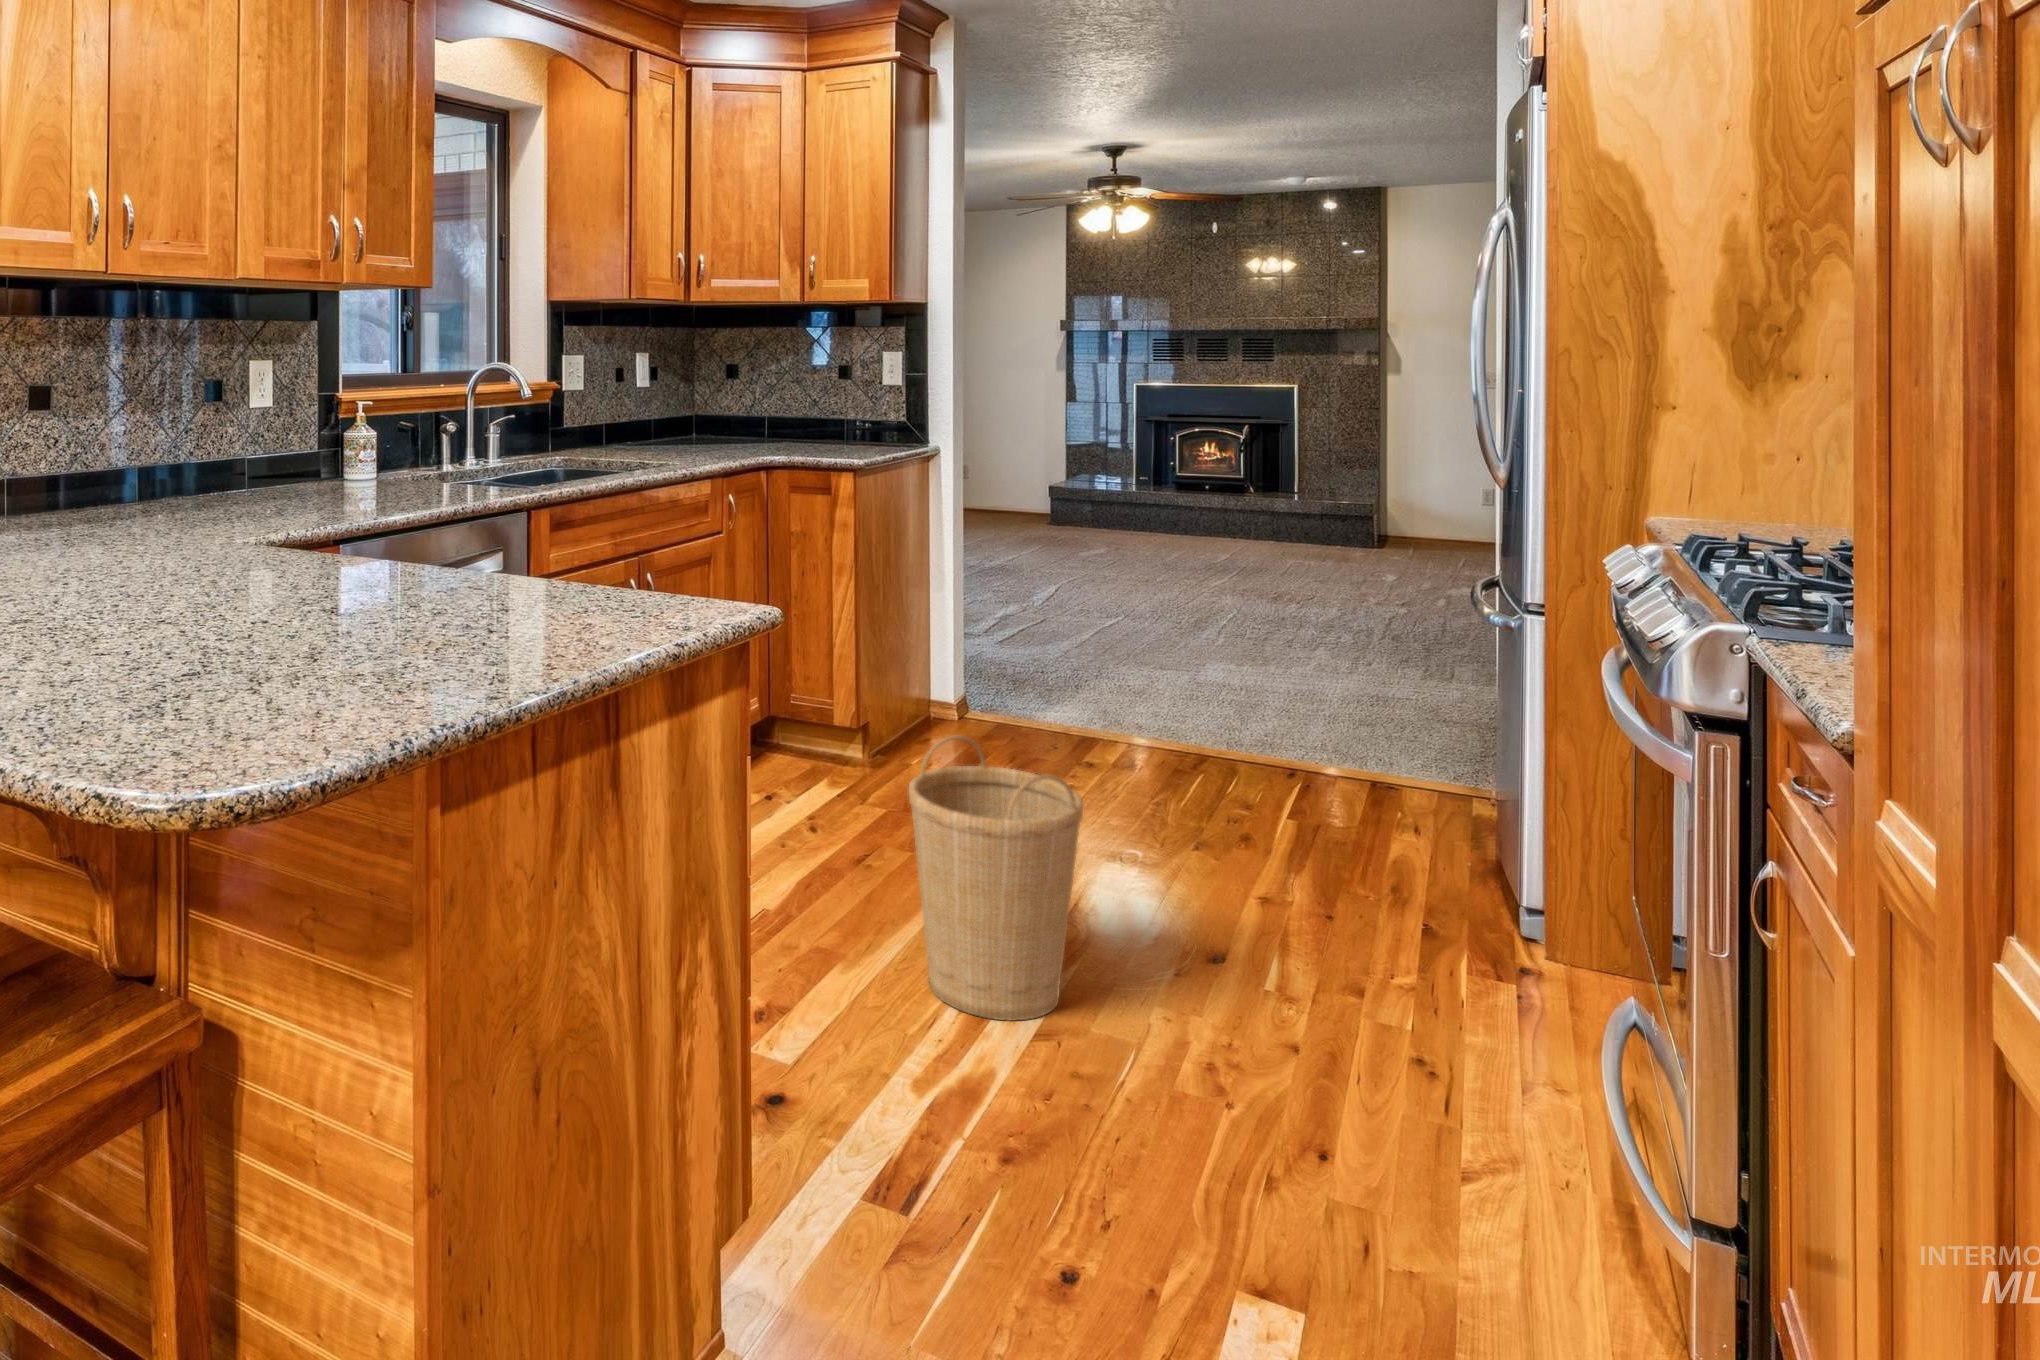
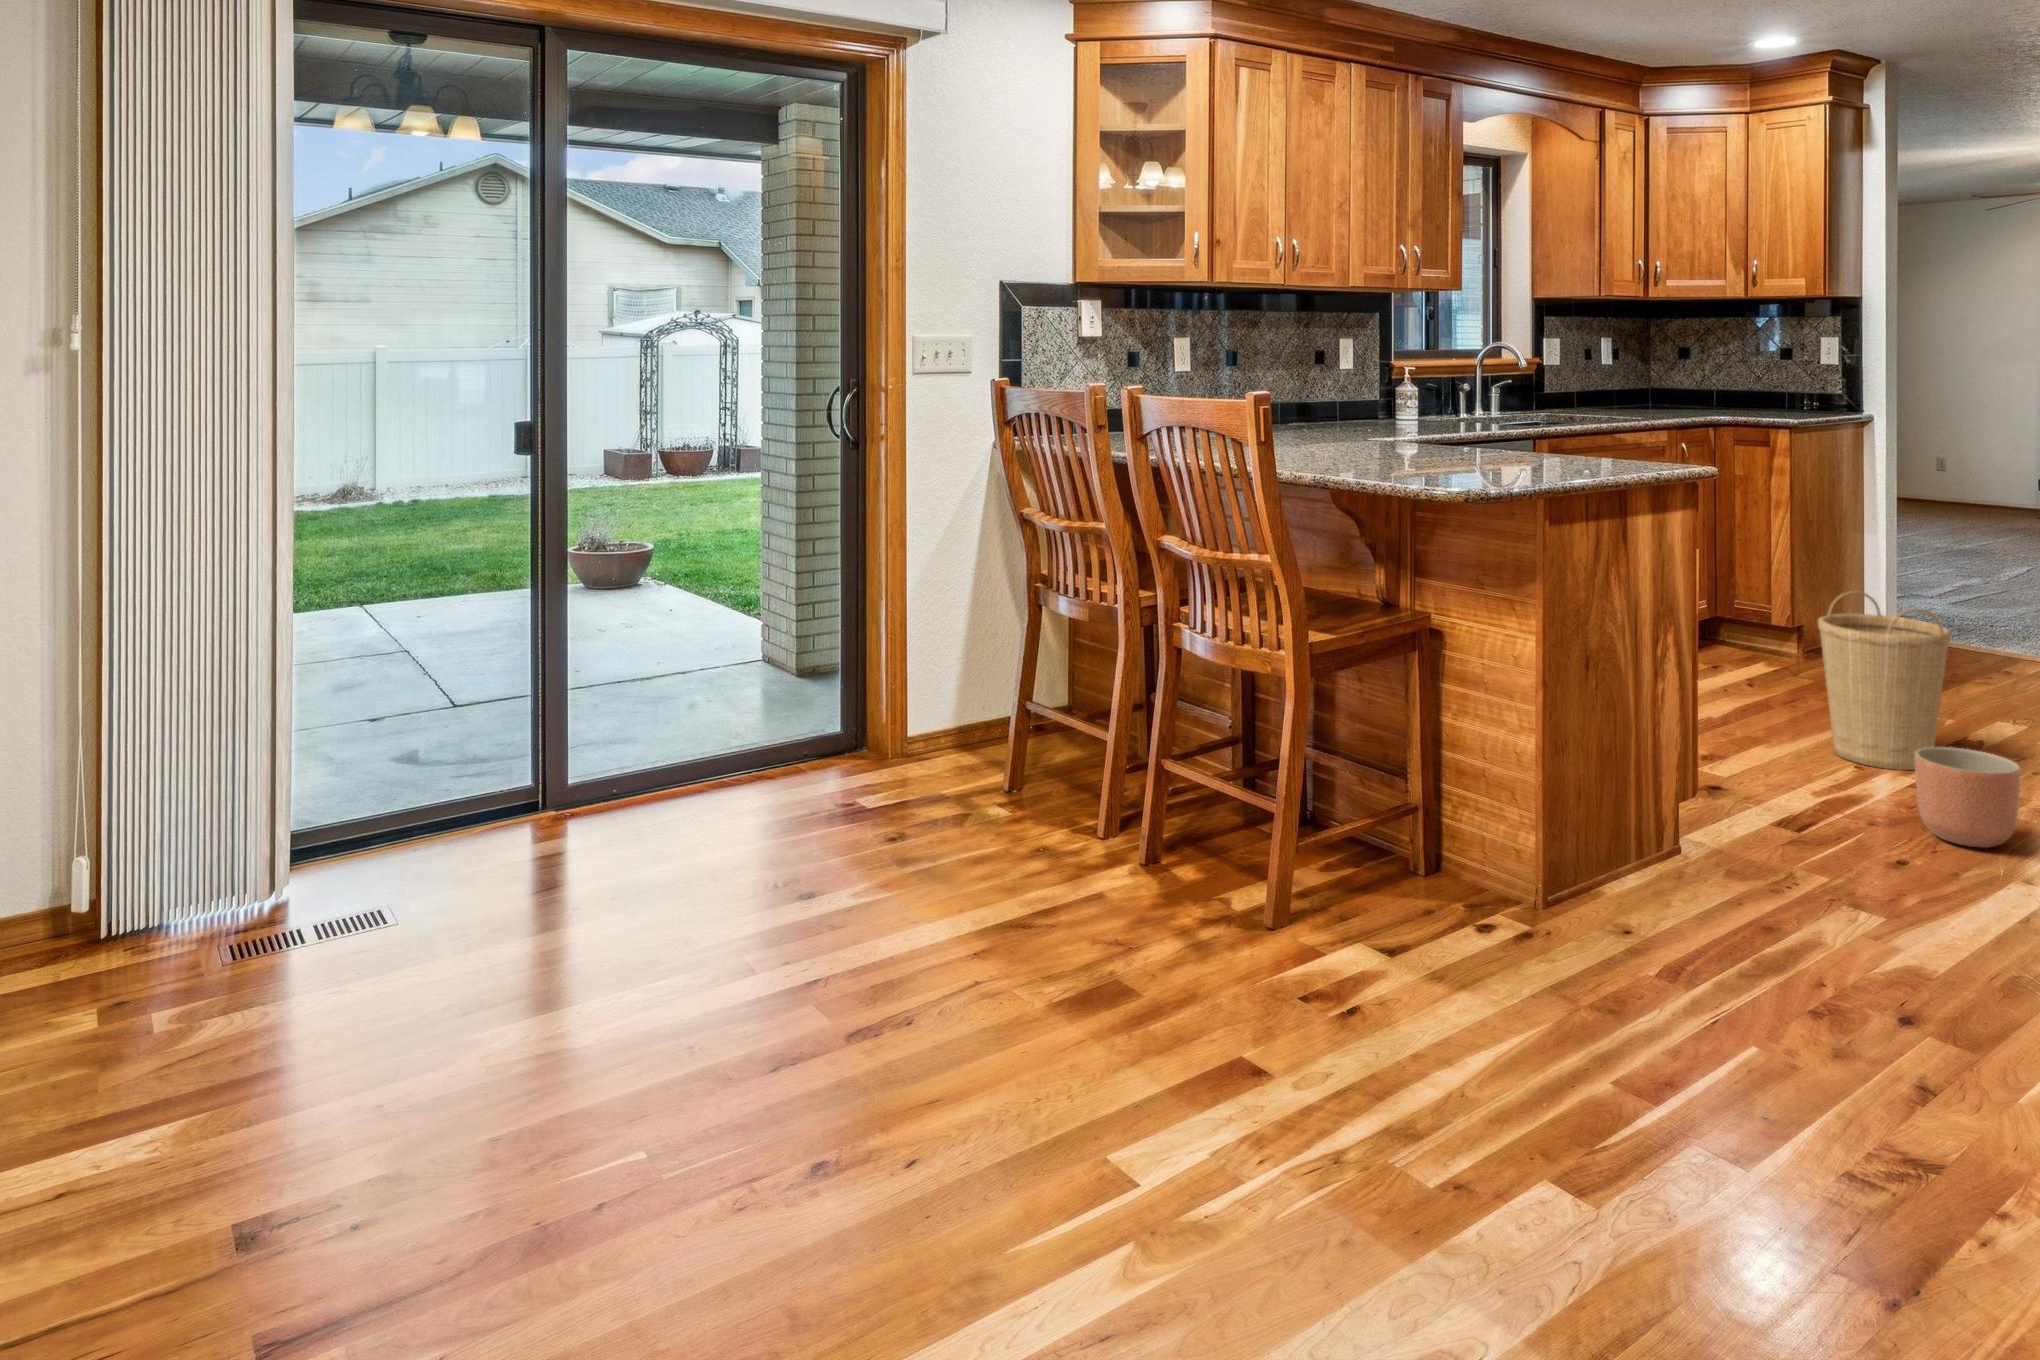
planter: none [1078,1052,1237,1253] -> present [1915,747,2020,848]

